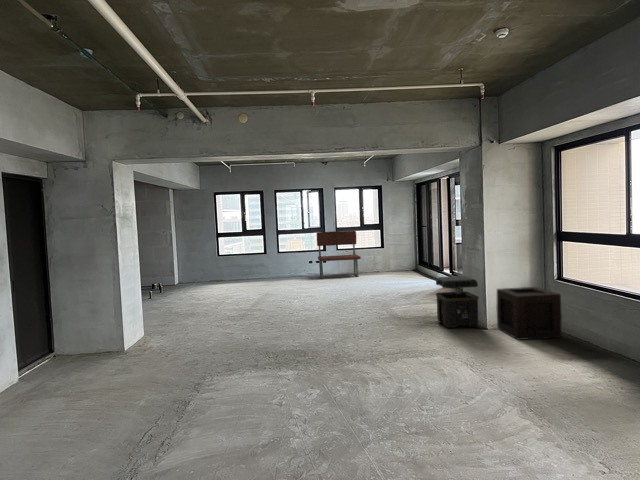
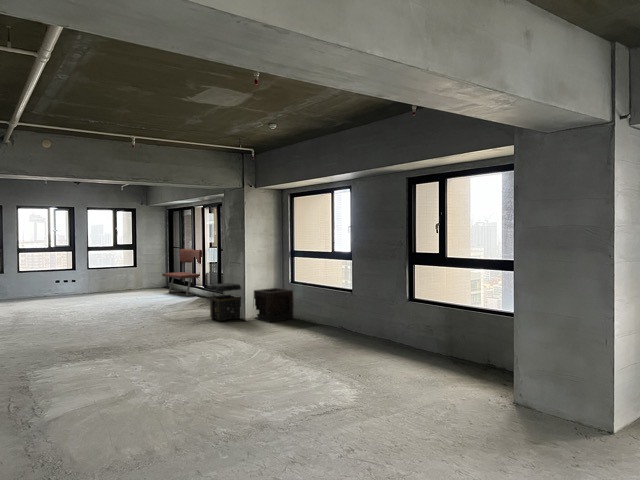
bench: present [317,231,361,279] -> present [162,249,202,296]

